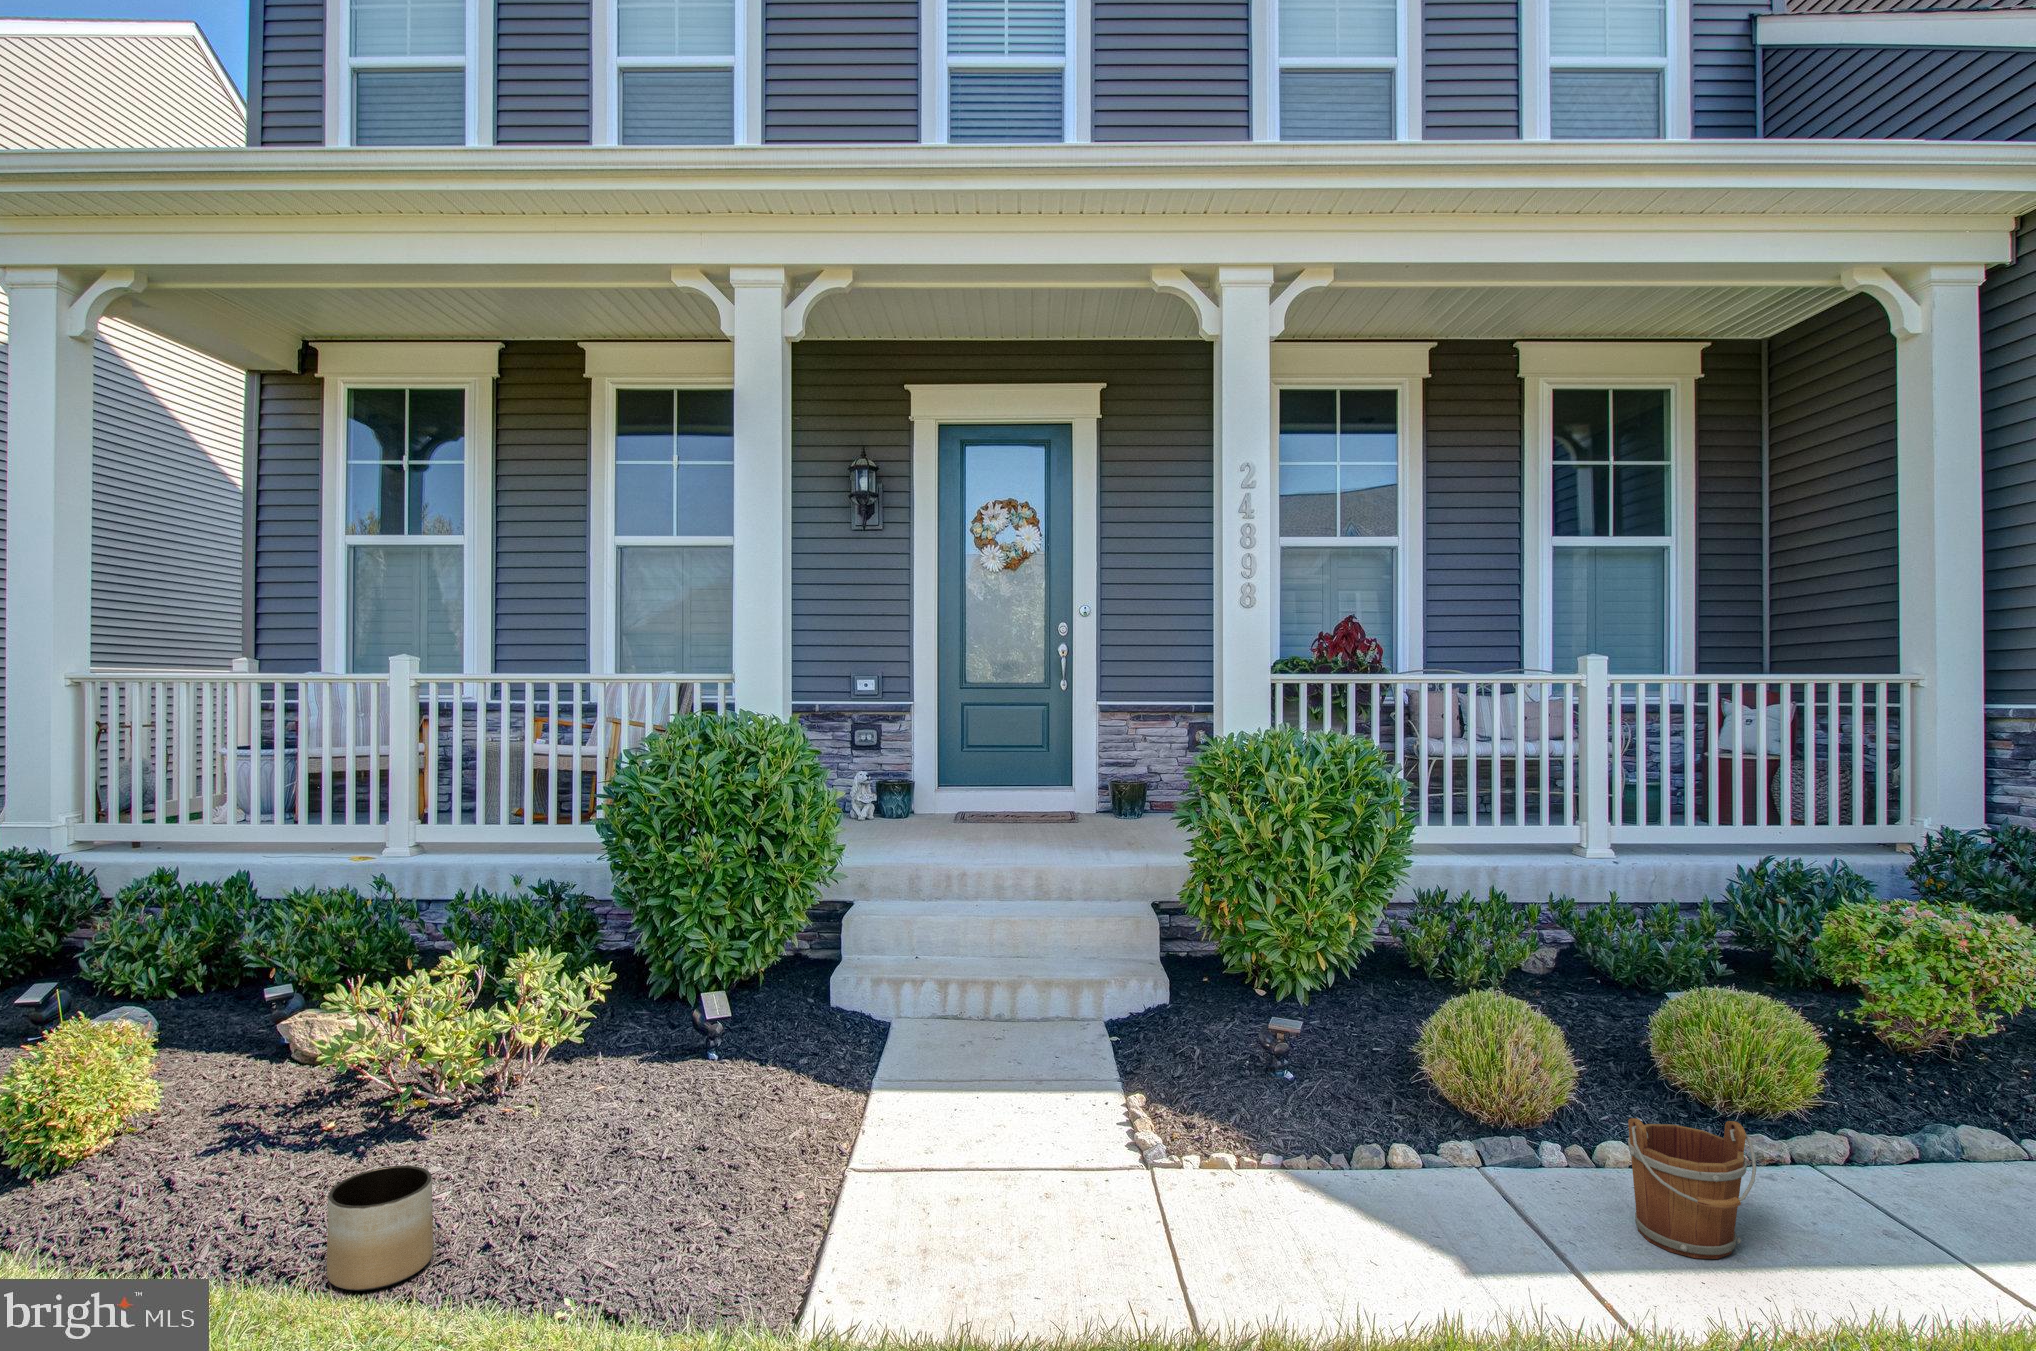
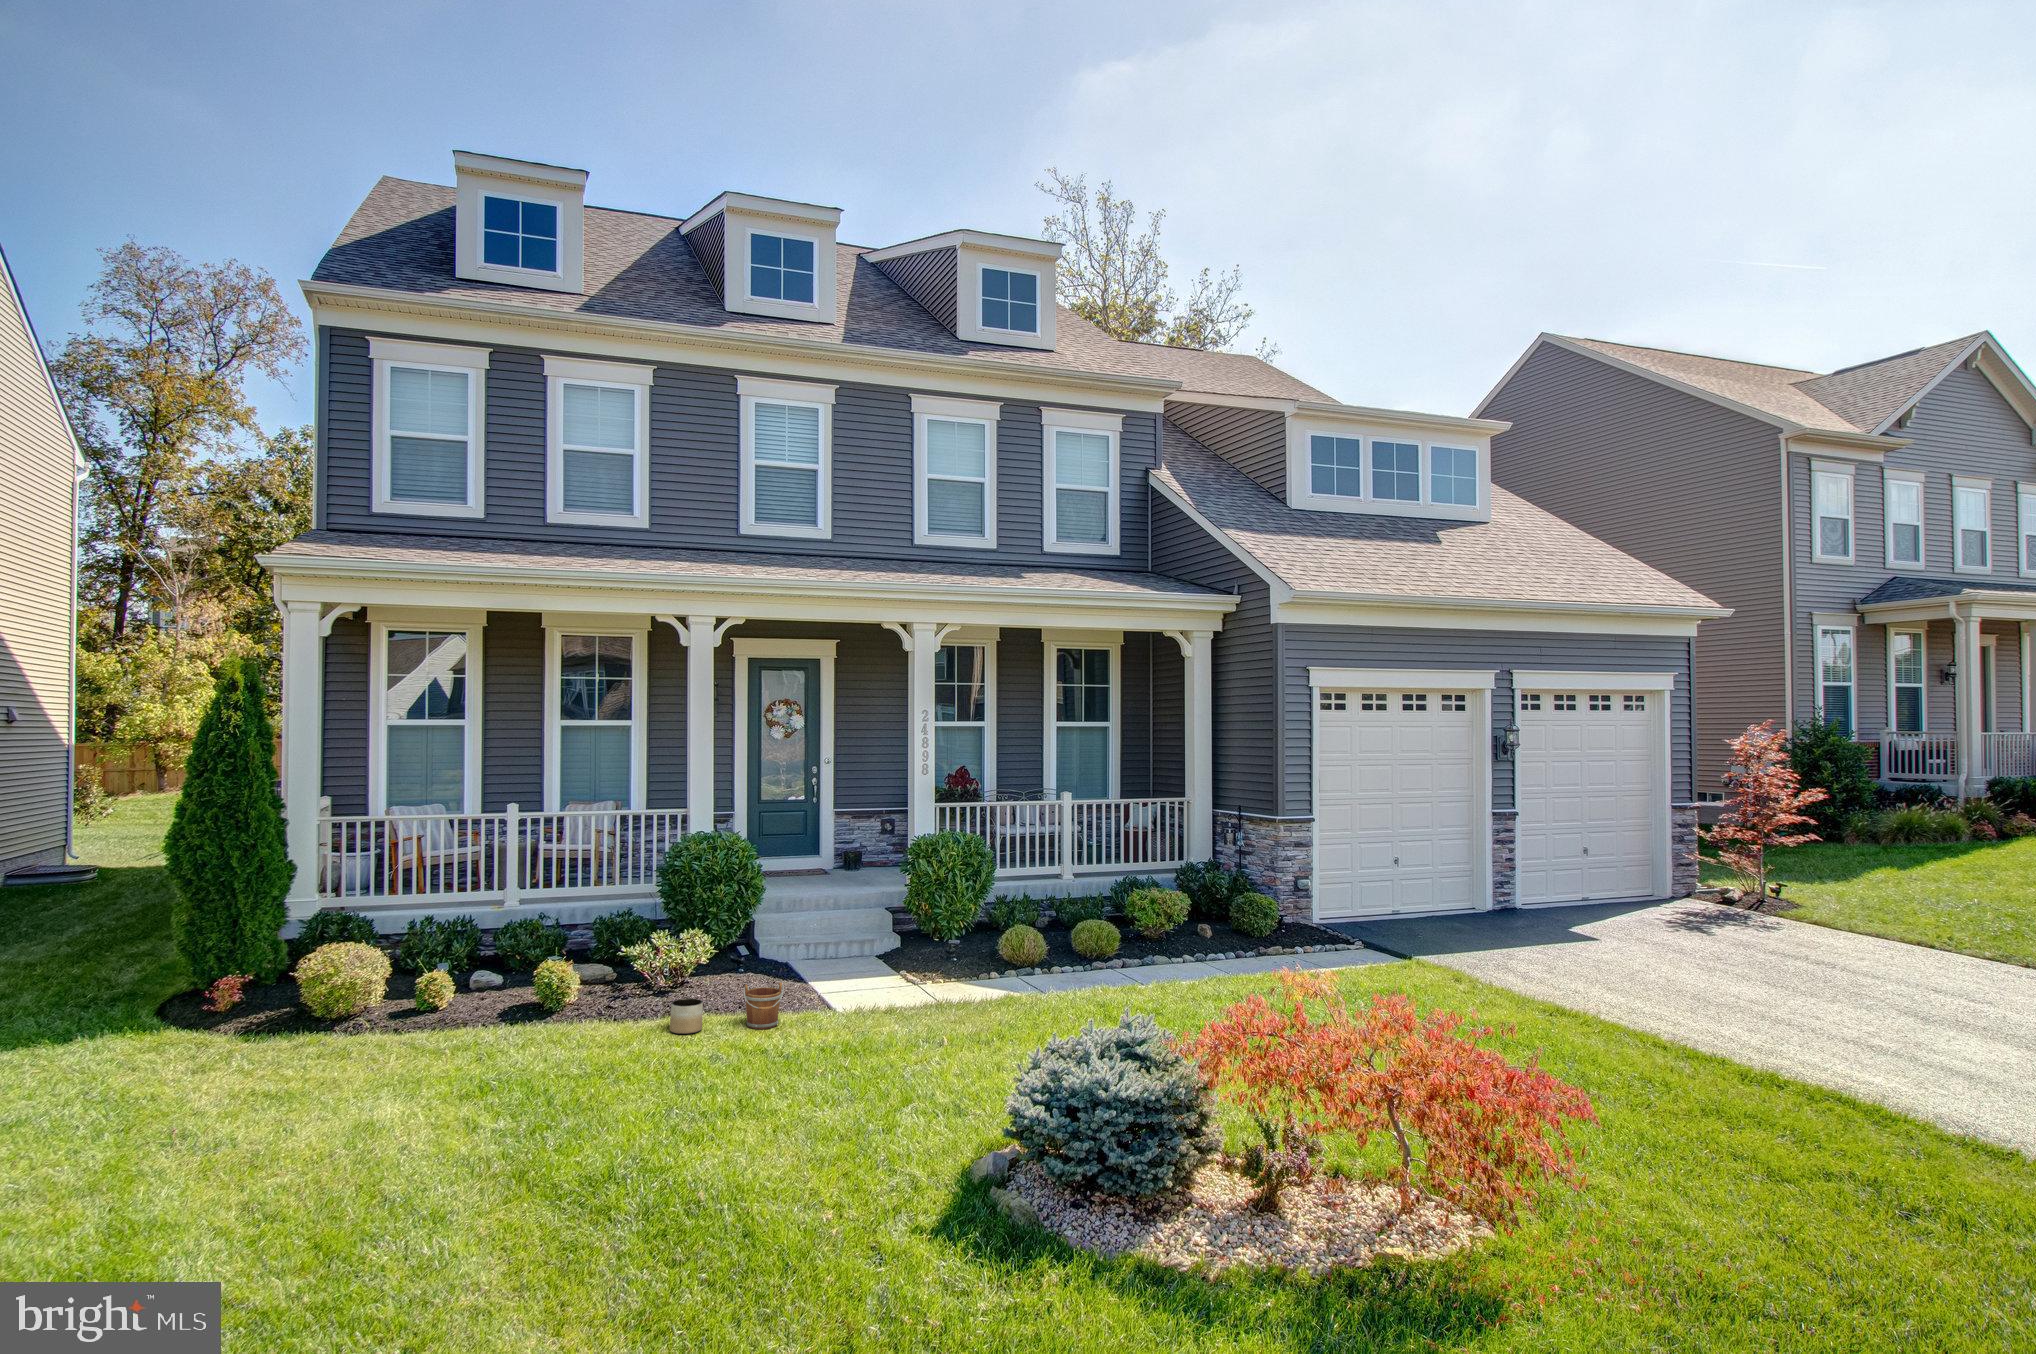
bucket: present [1628,1118,1756,1259] -> present [743,982,784,1029]

